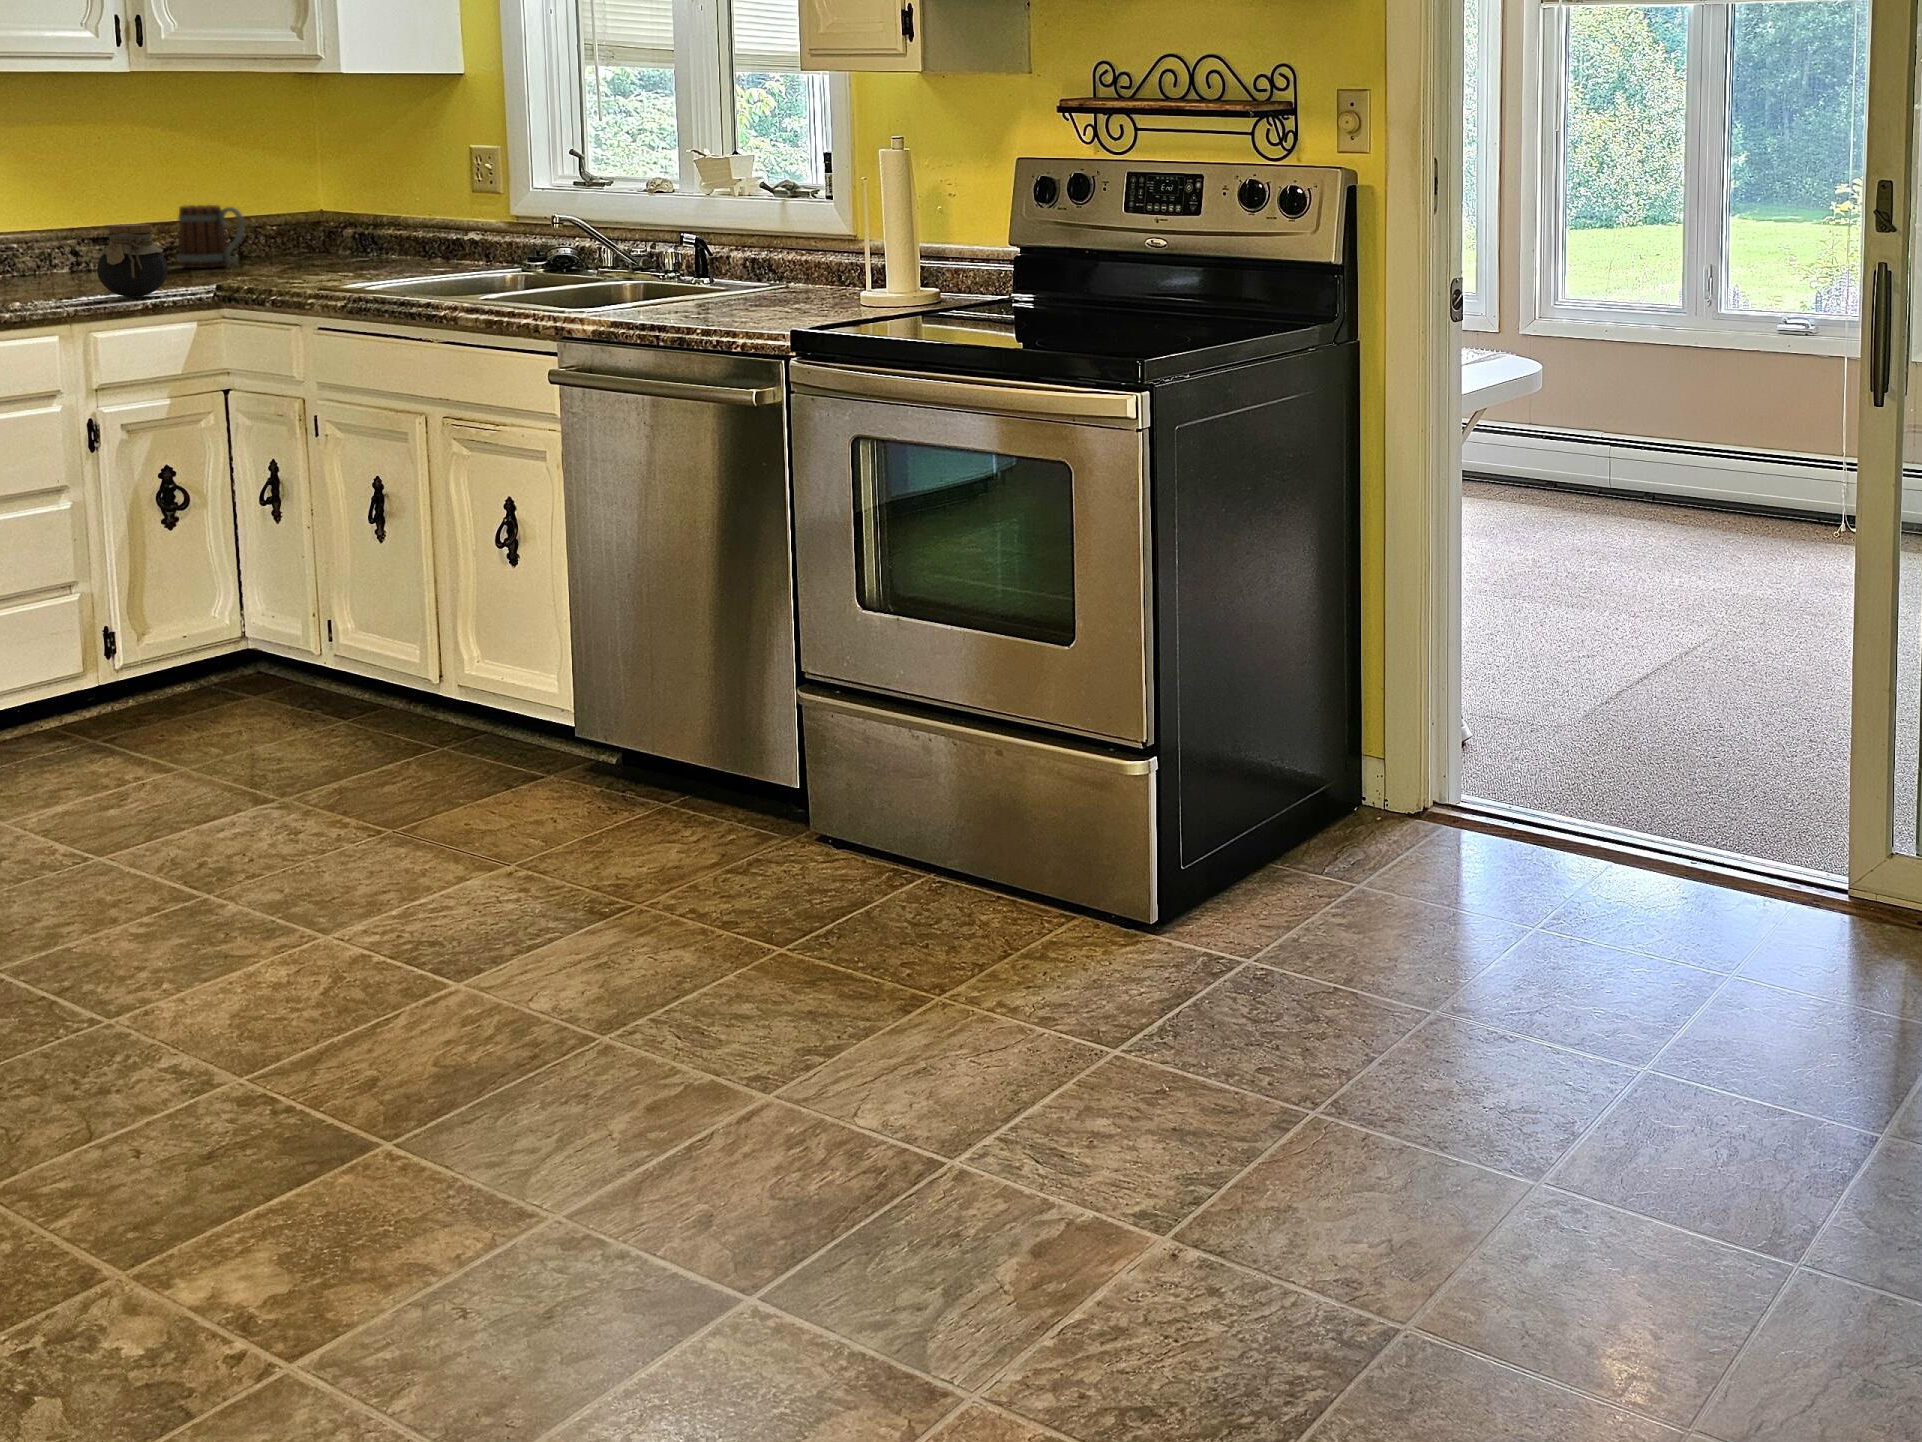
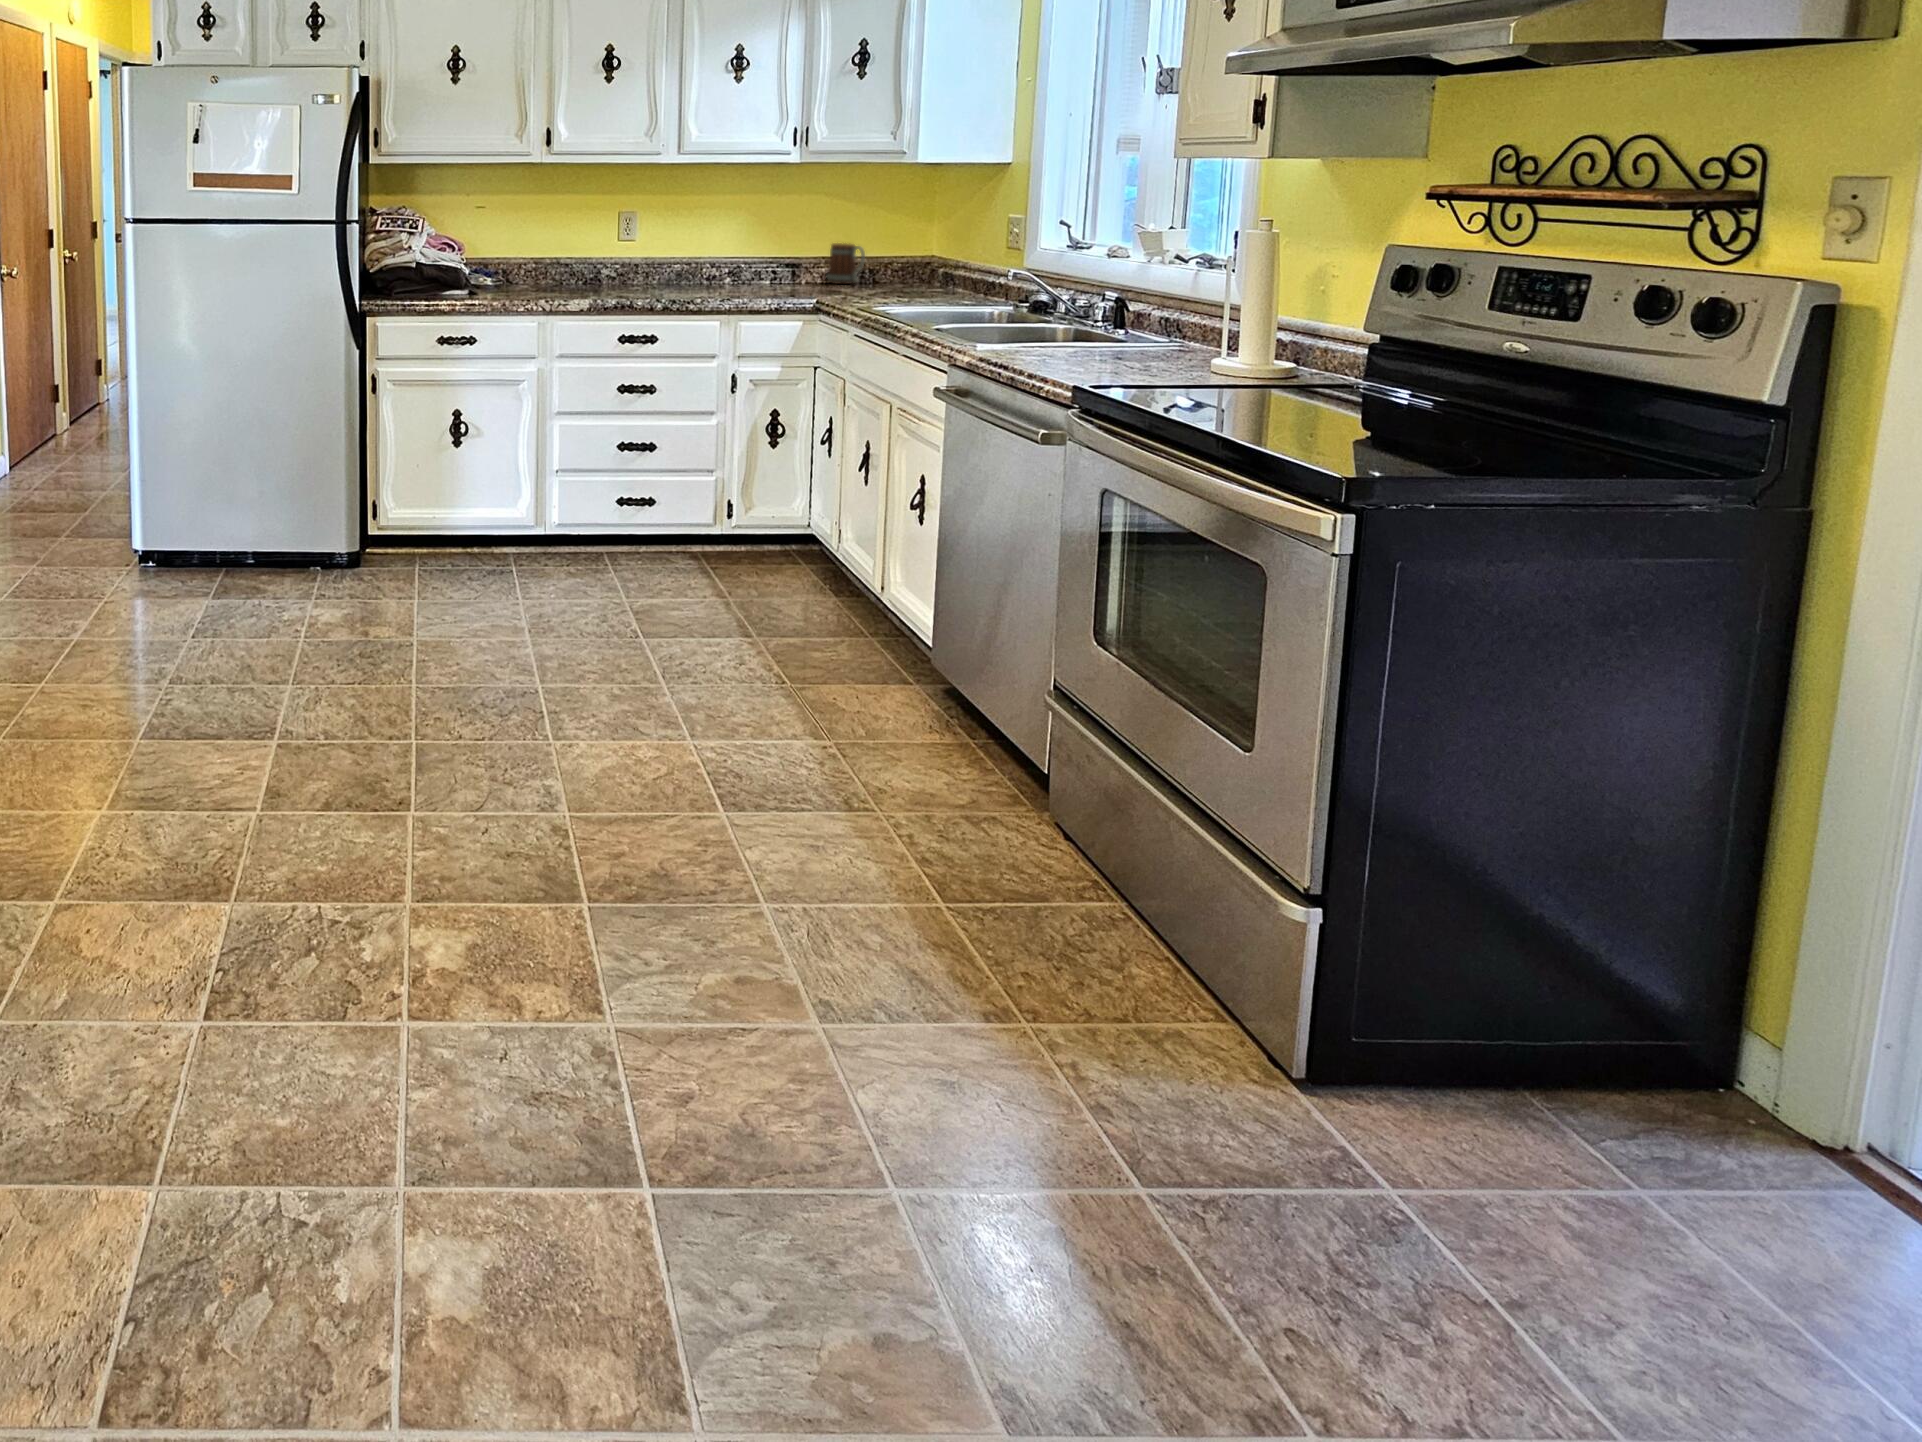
jar: present [97,224,168,297] -> none [741,254,780,300]

